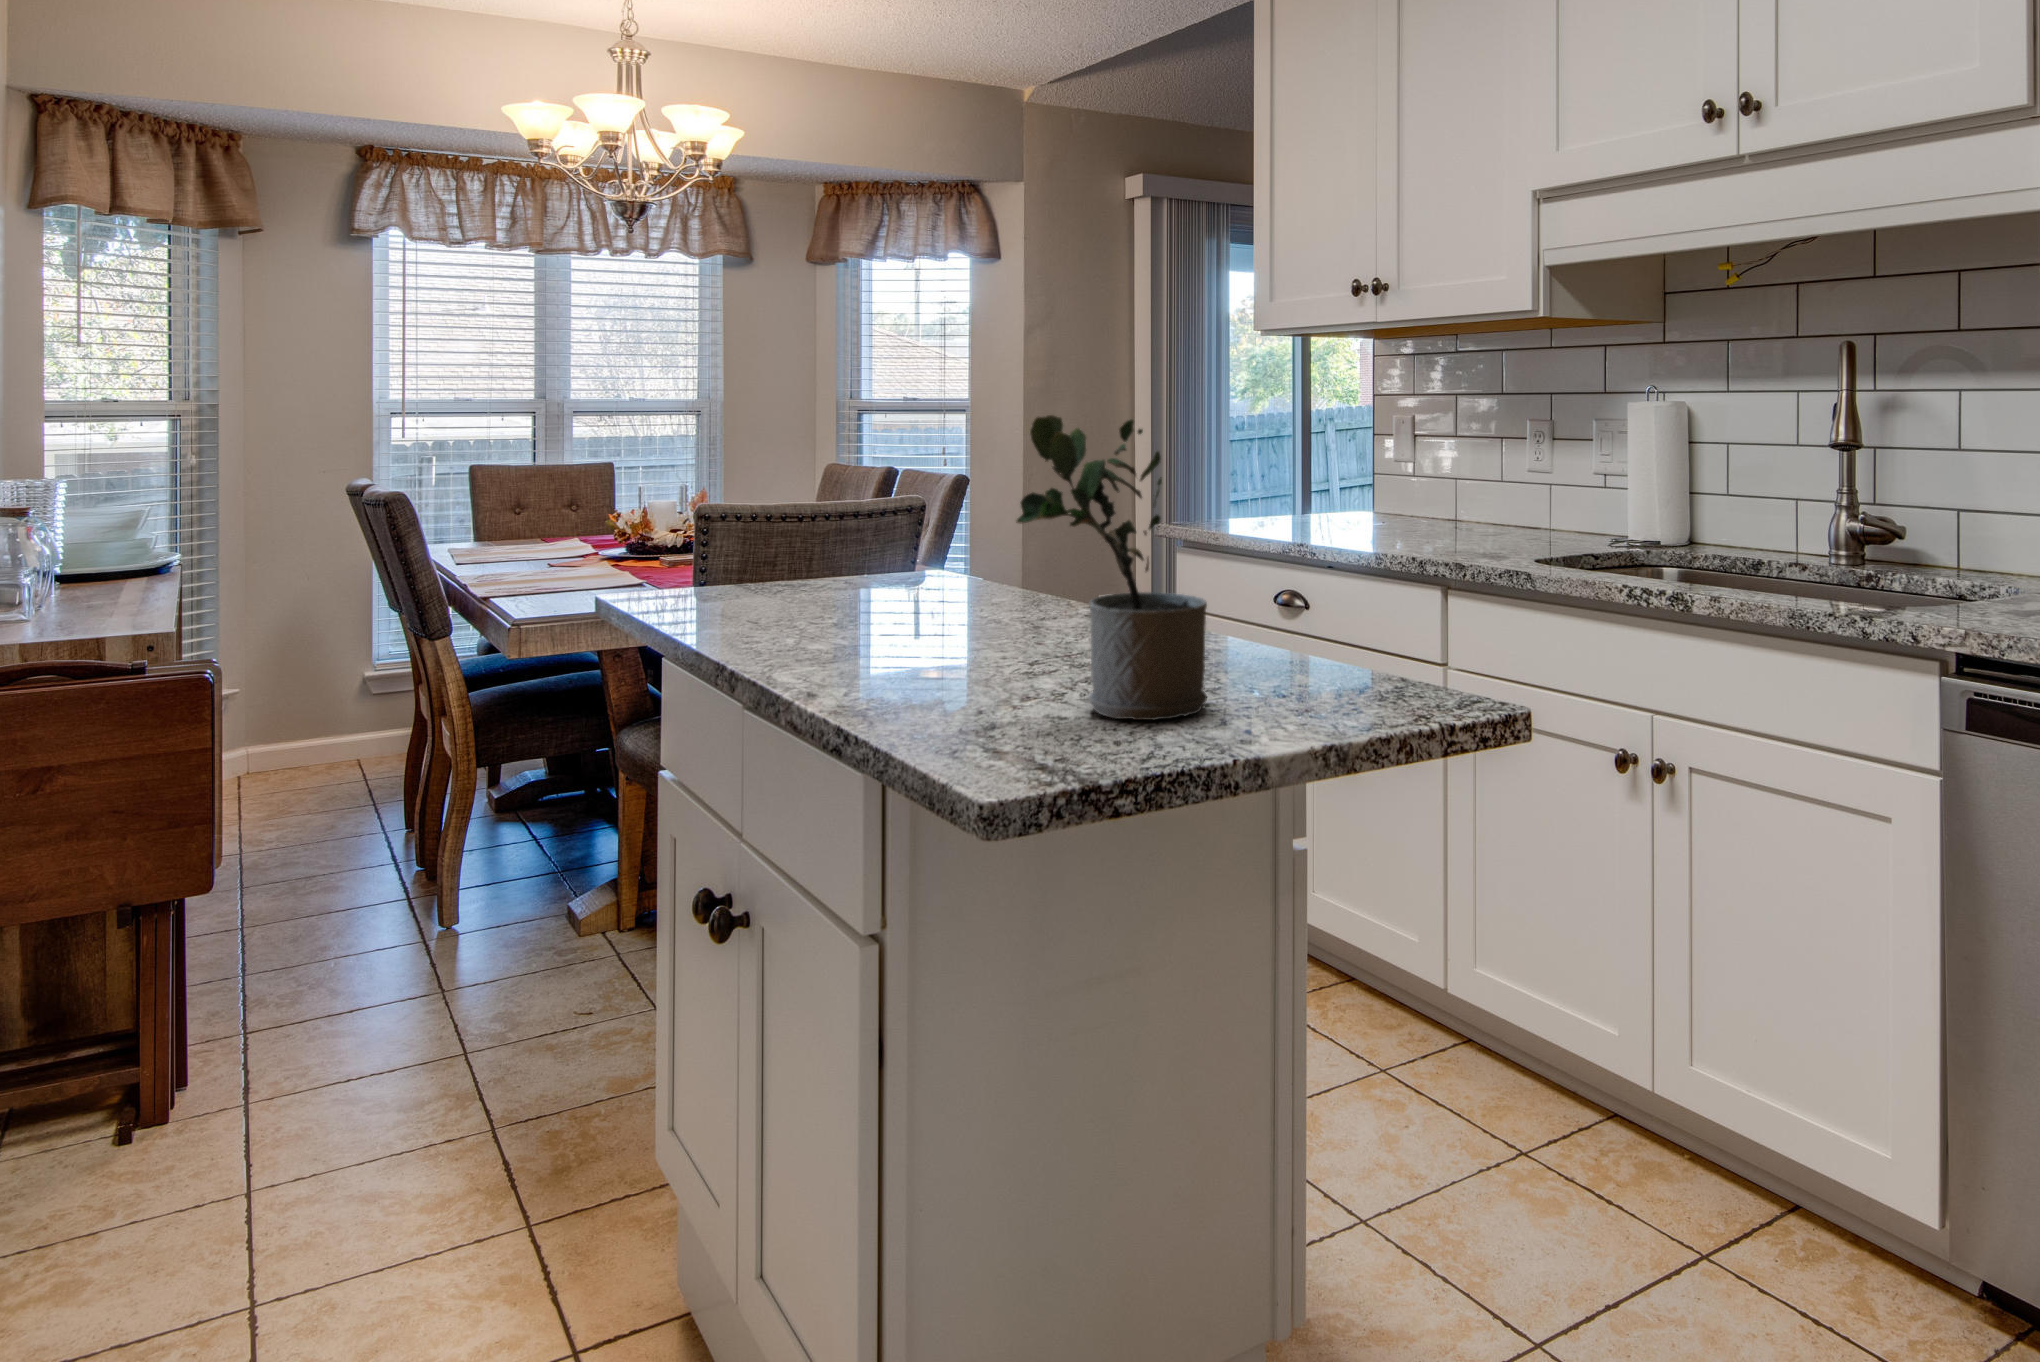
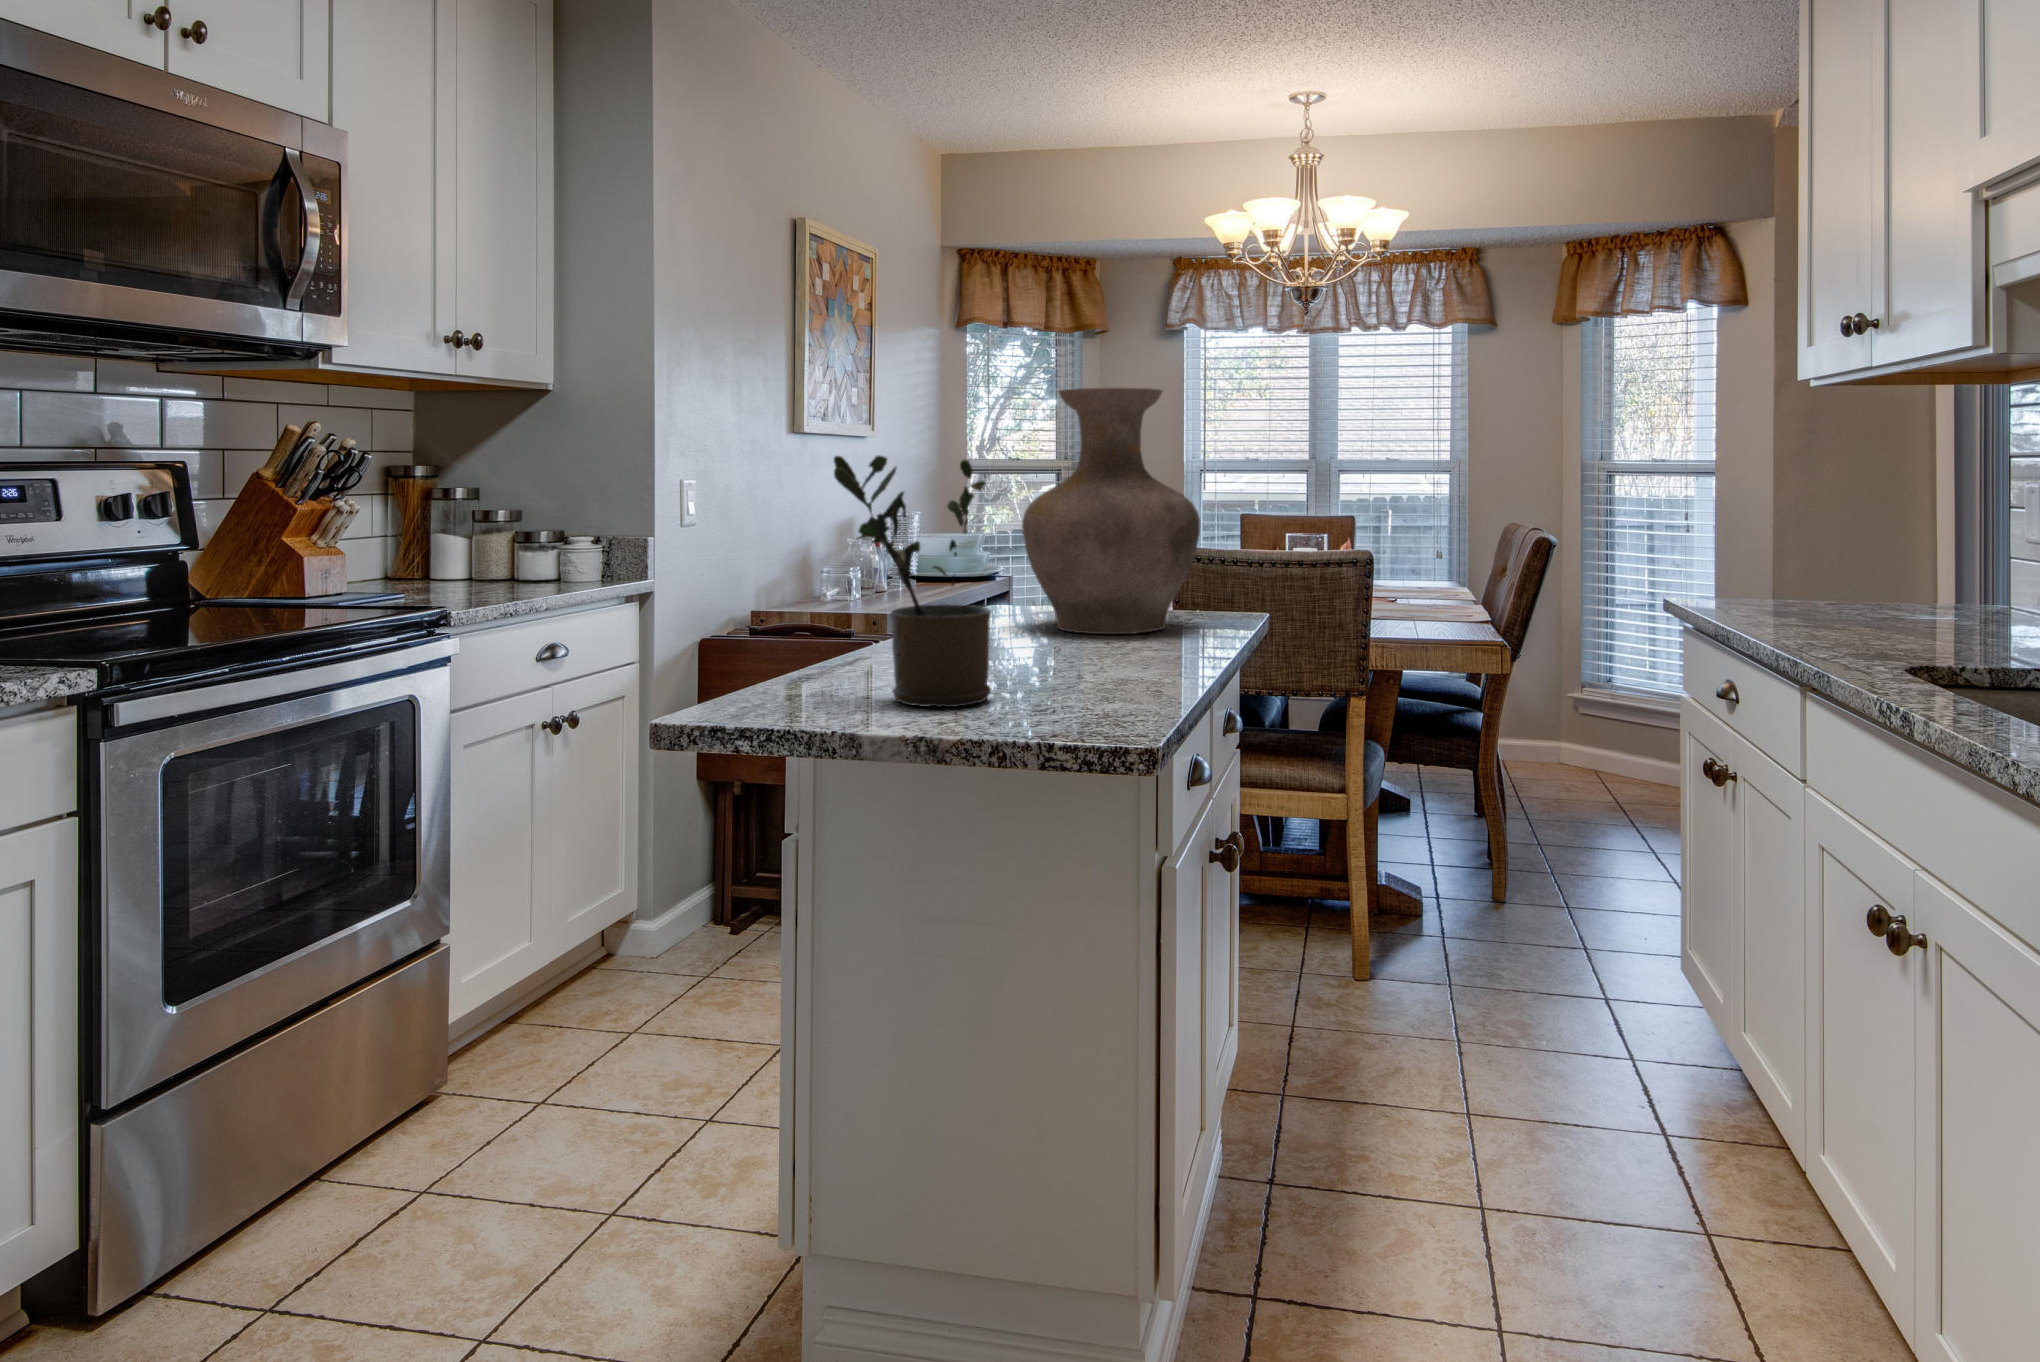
vase: none [804,328,1019,621] -> present [1022,388,1200,634]

